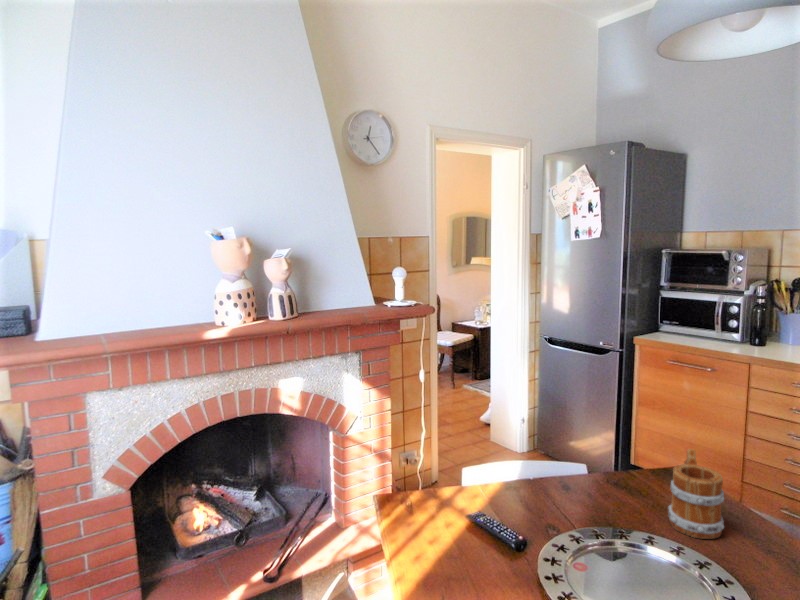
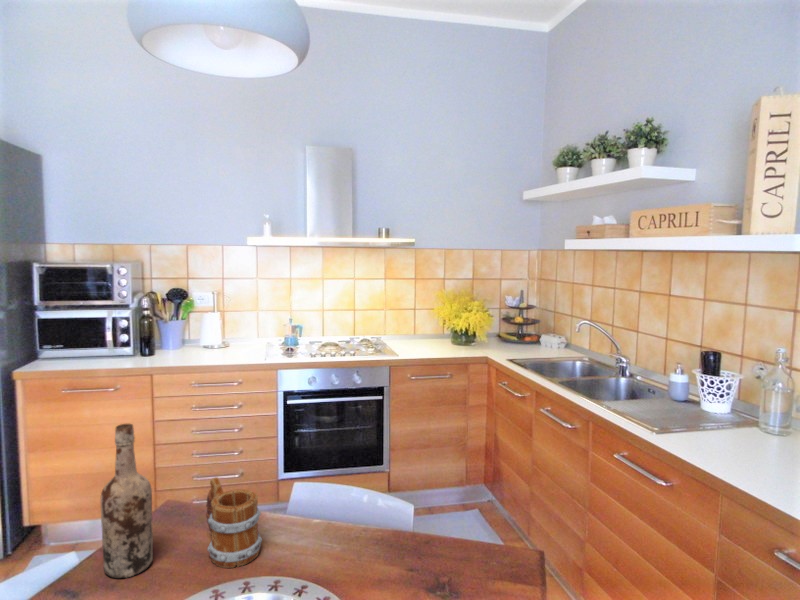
wine bottle: none [591,374,632,497] -> present [100,424,153,578]

